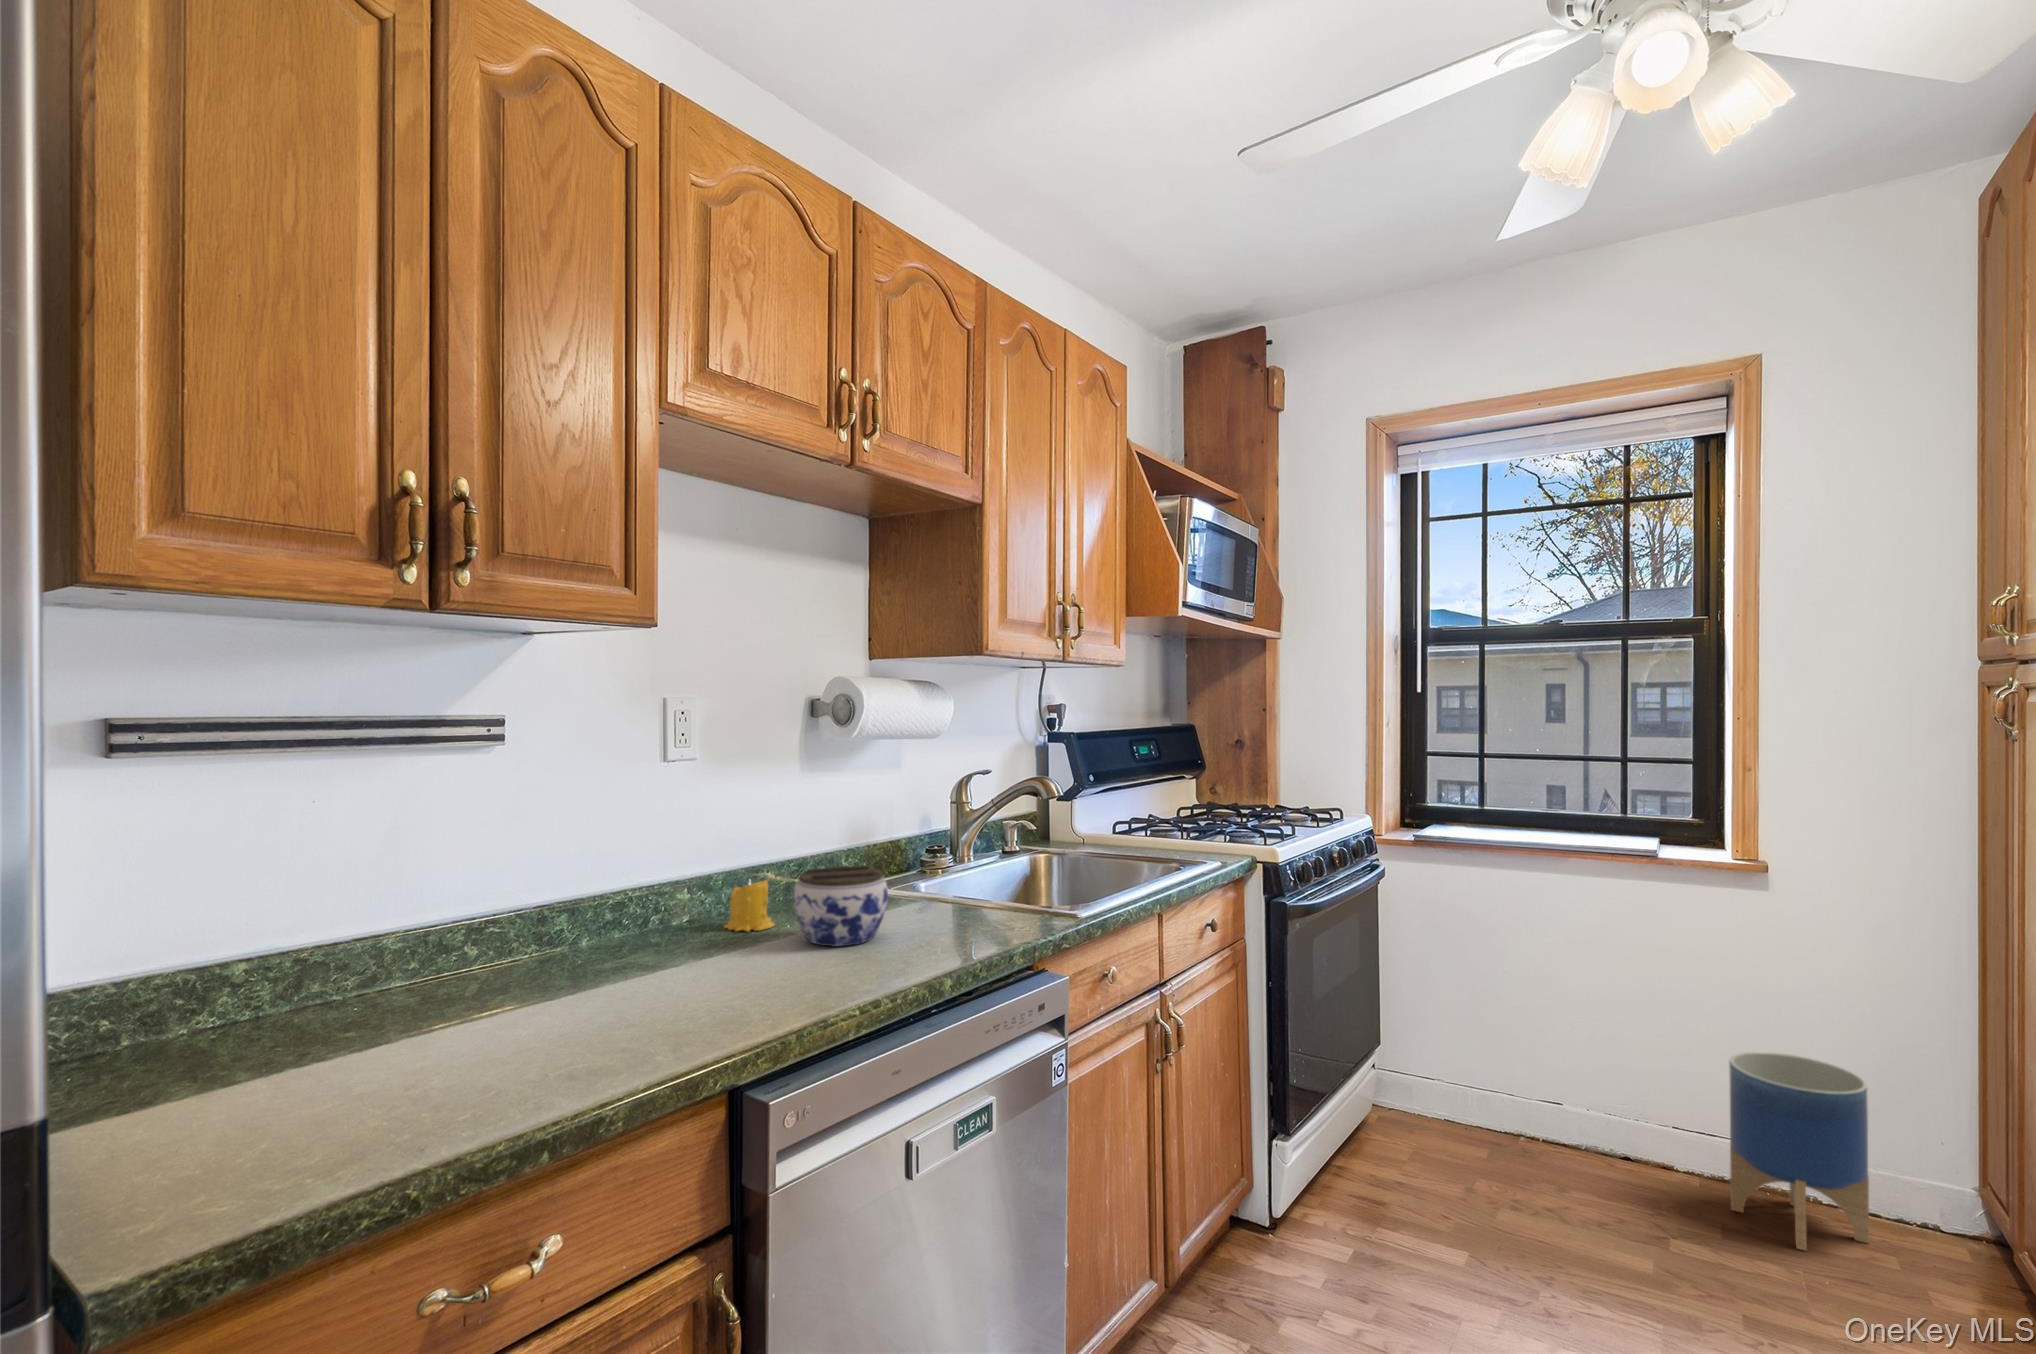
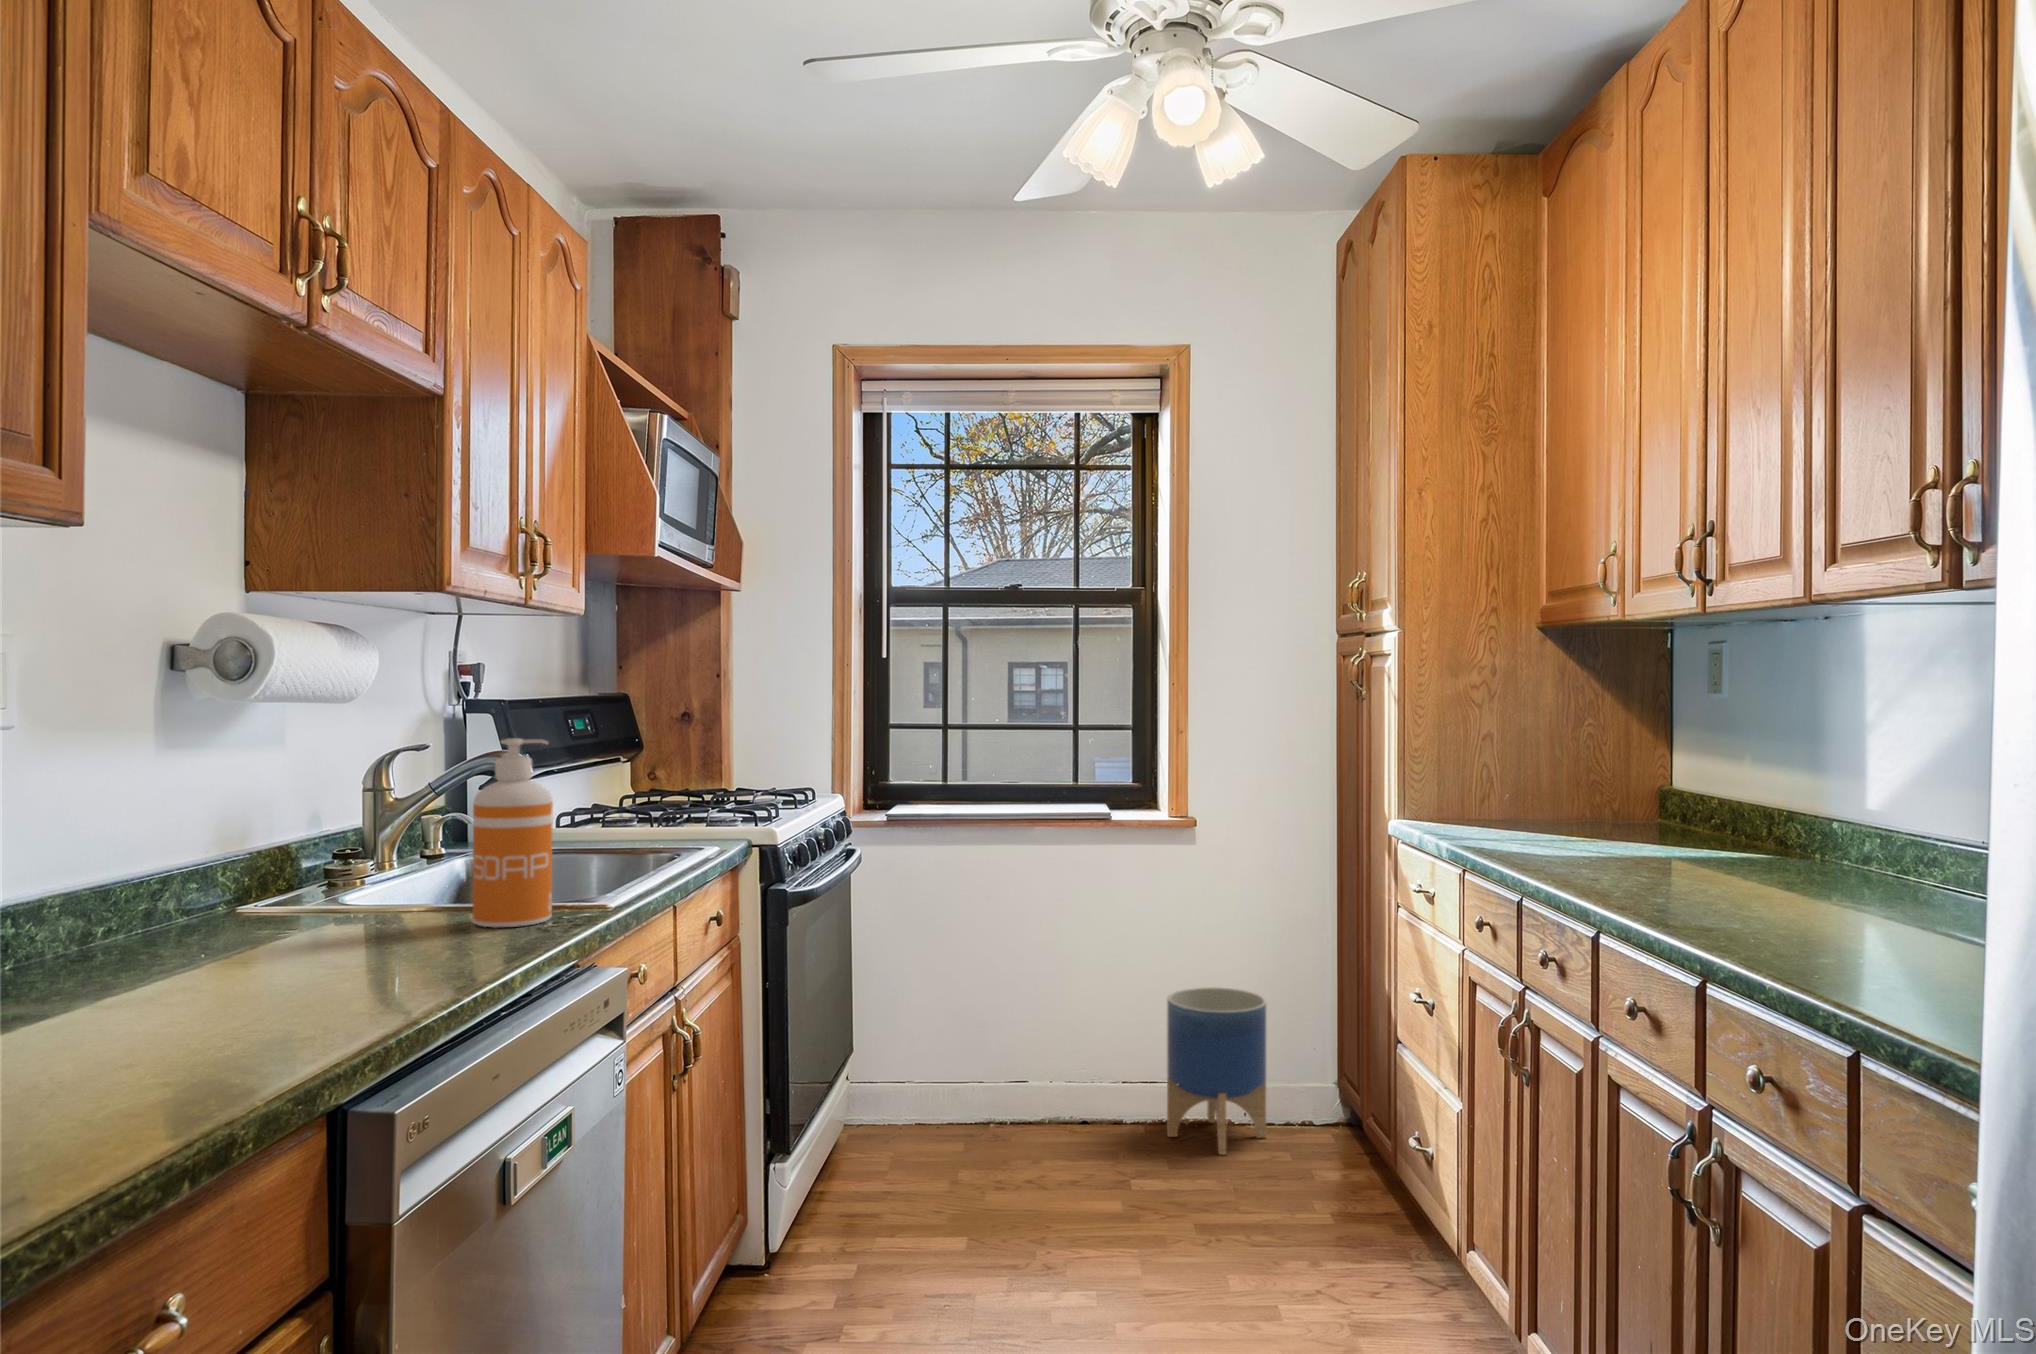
soap dispenser: none [964,777,1022,931] -> present [473,739,553,927]
jar: present [794,865,888,946] -> none [242,858,384,964]
candle: present [724,880,775,932] -> none [94,891,183,968]

